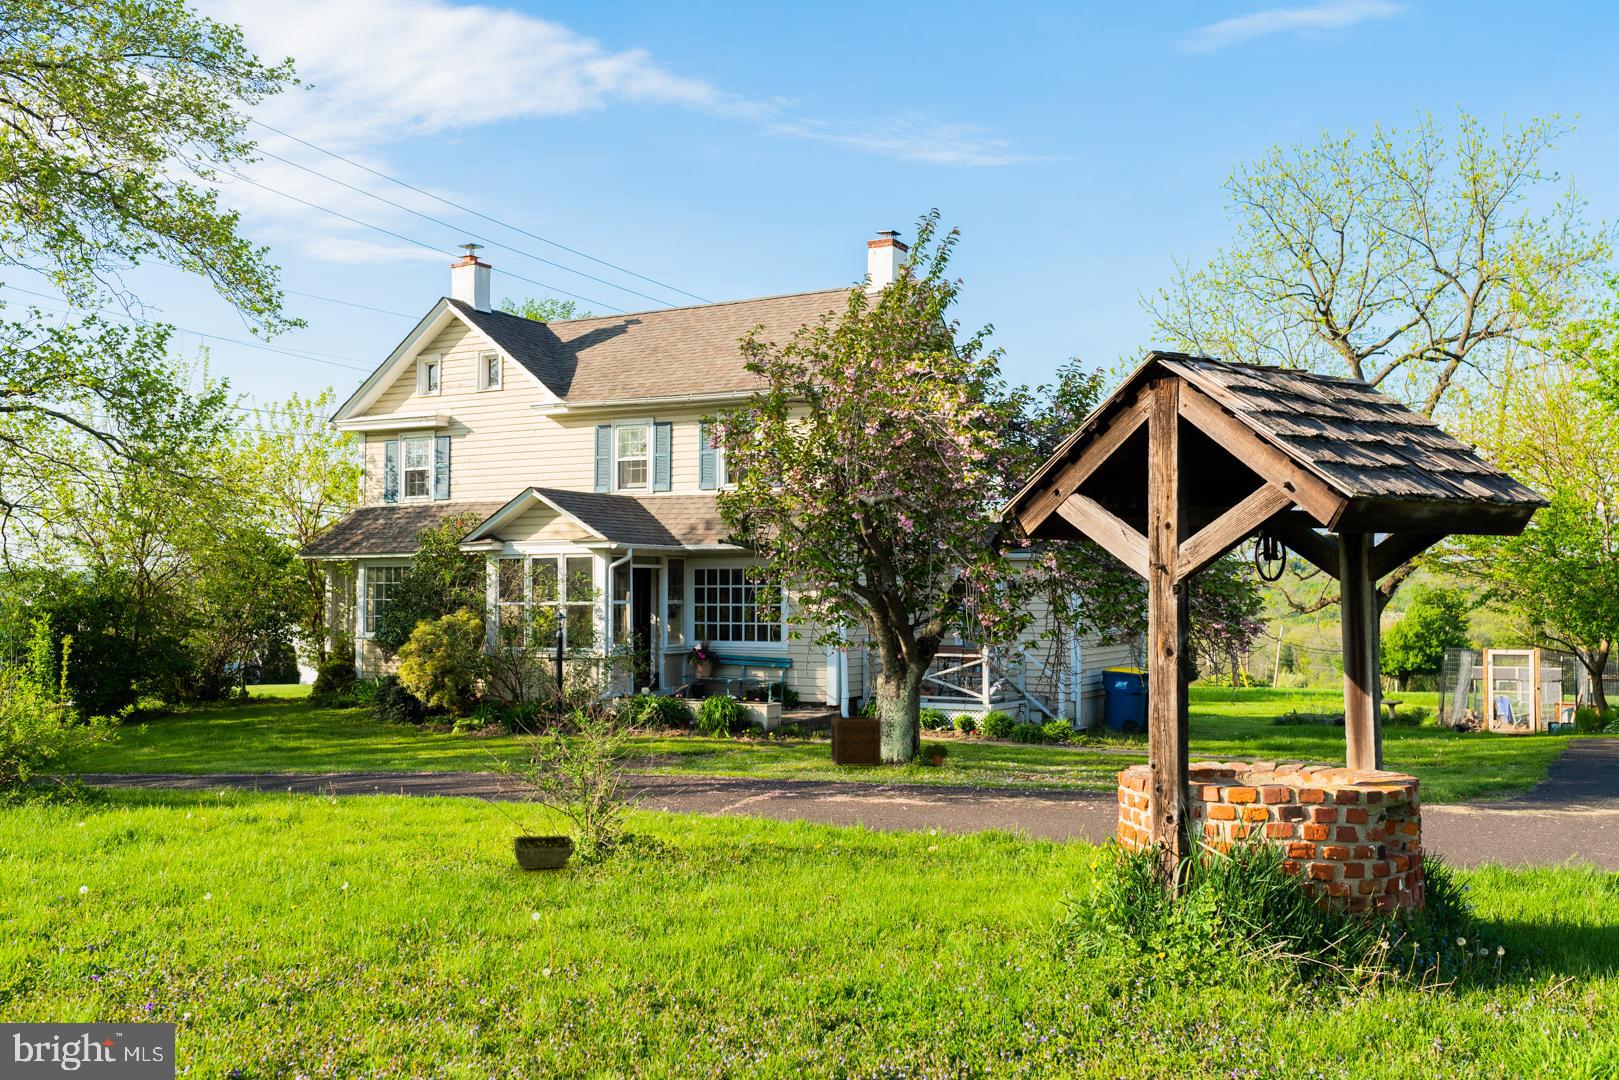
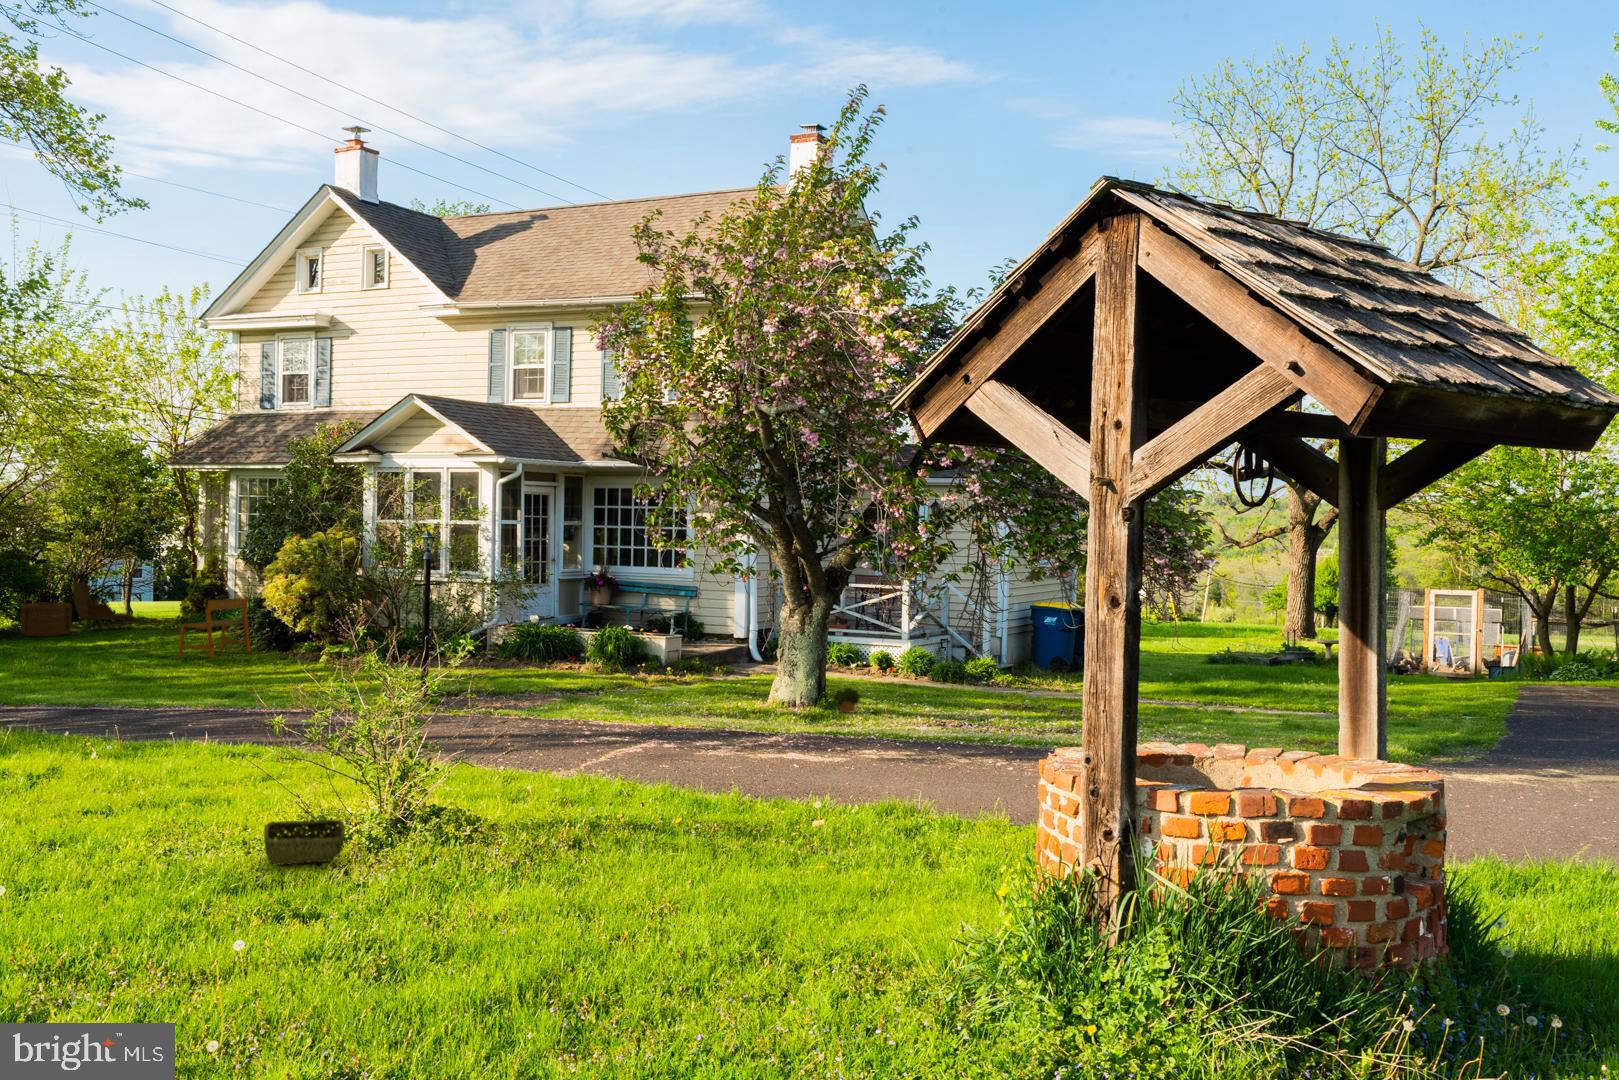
lounge chair: none [224,662,277,706] -> present [73,582,136,630]
bench: none [331,672,392,727] -> present [178,597,250,658]
wooden crate: present [831,716,881,766] -> present [20,602,72,636]

